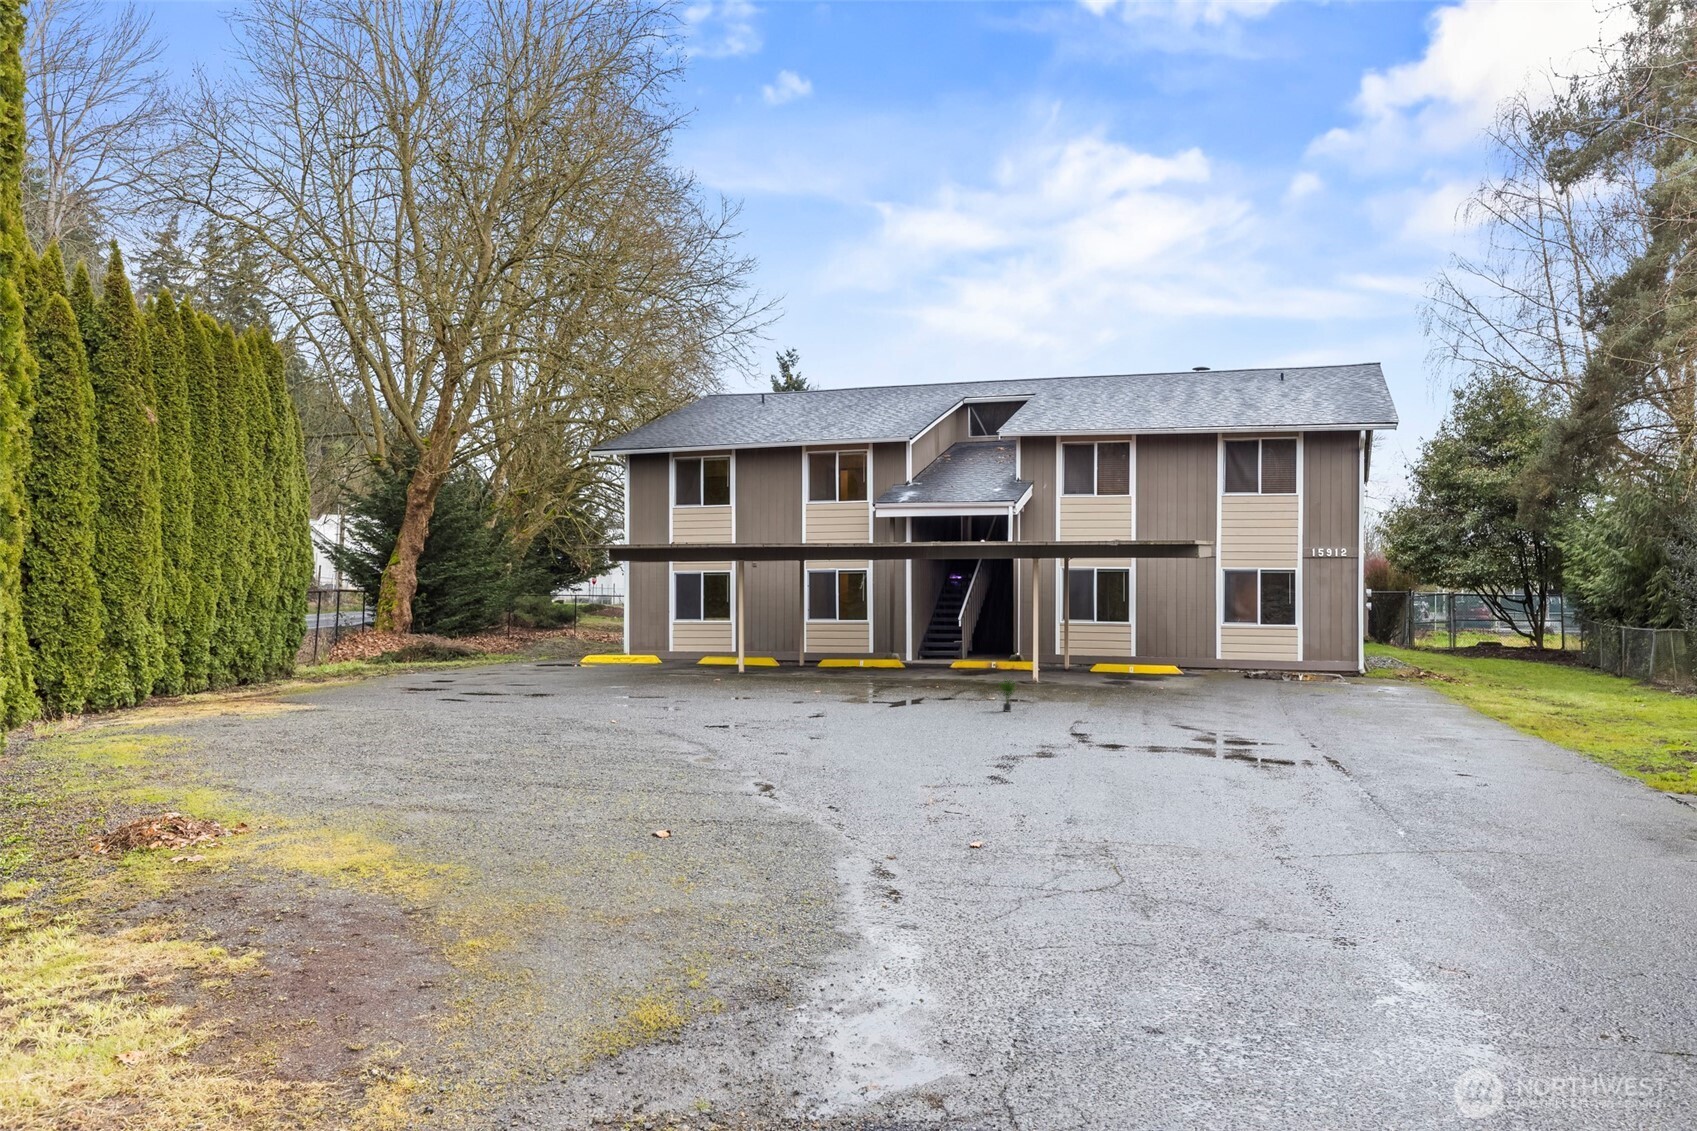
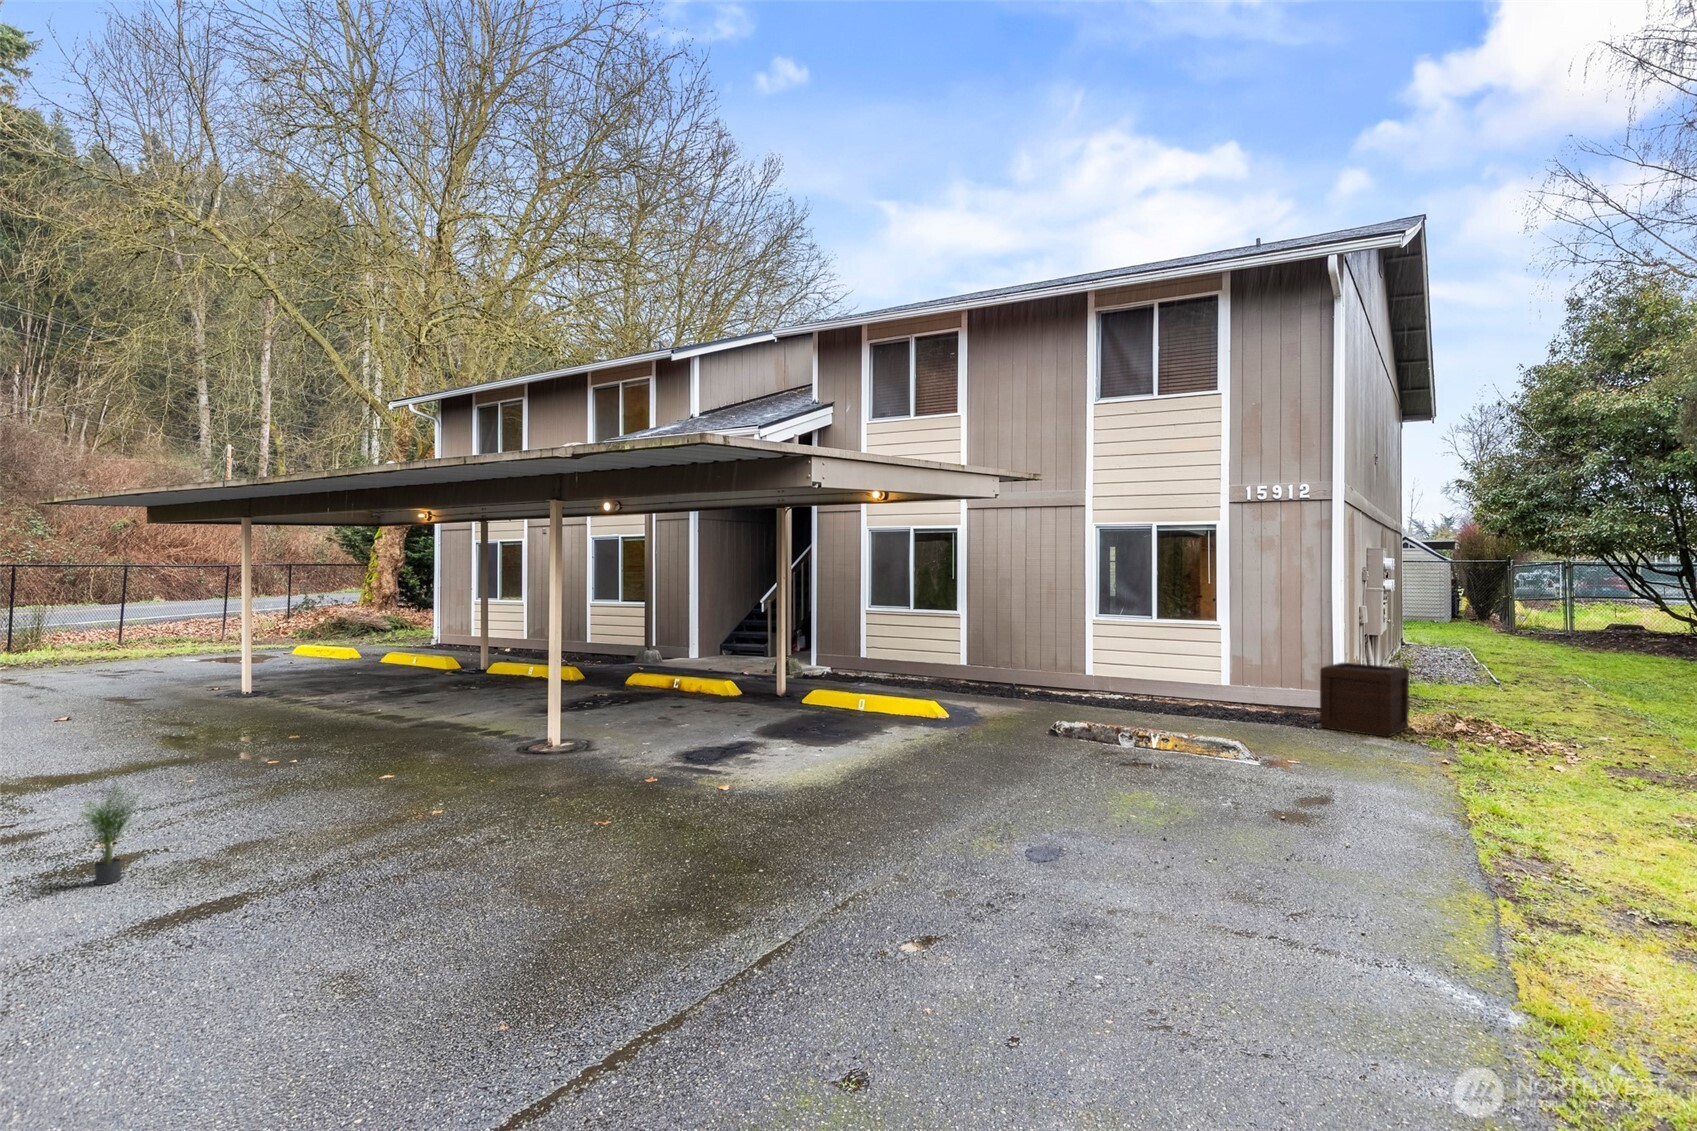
wooden crate: none [1354,647,1396,683] -> present [1320,663,1409,737]

